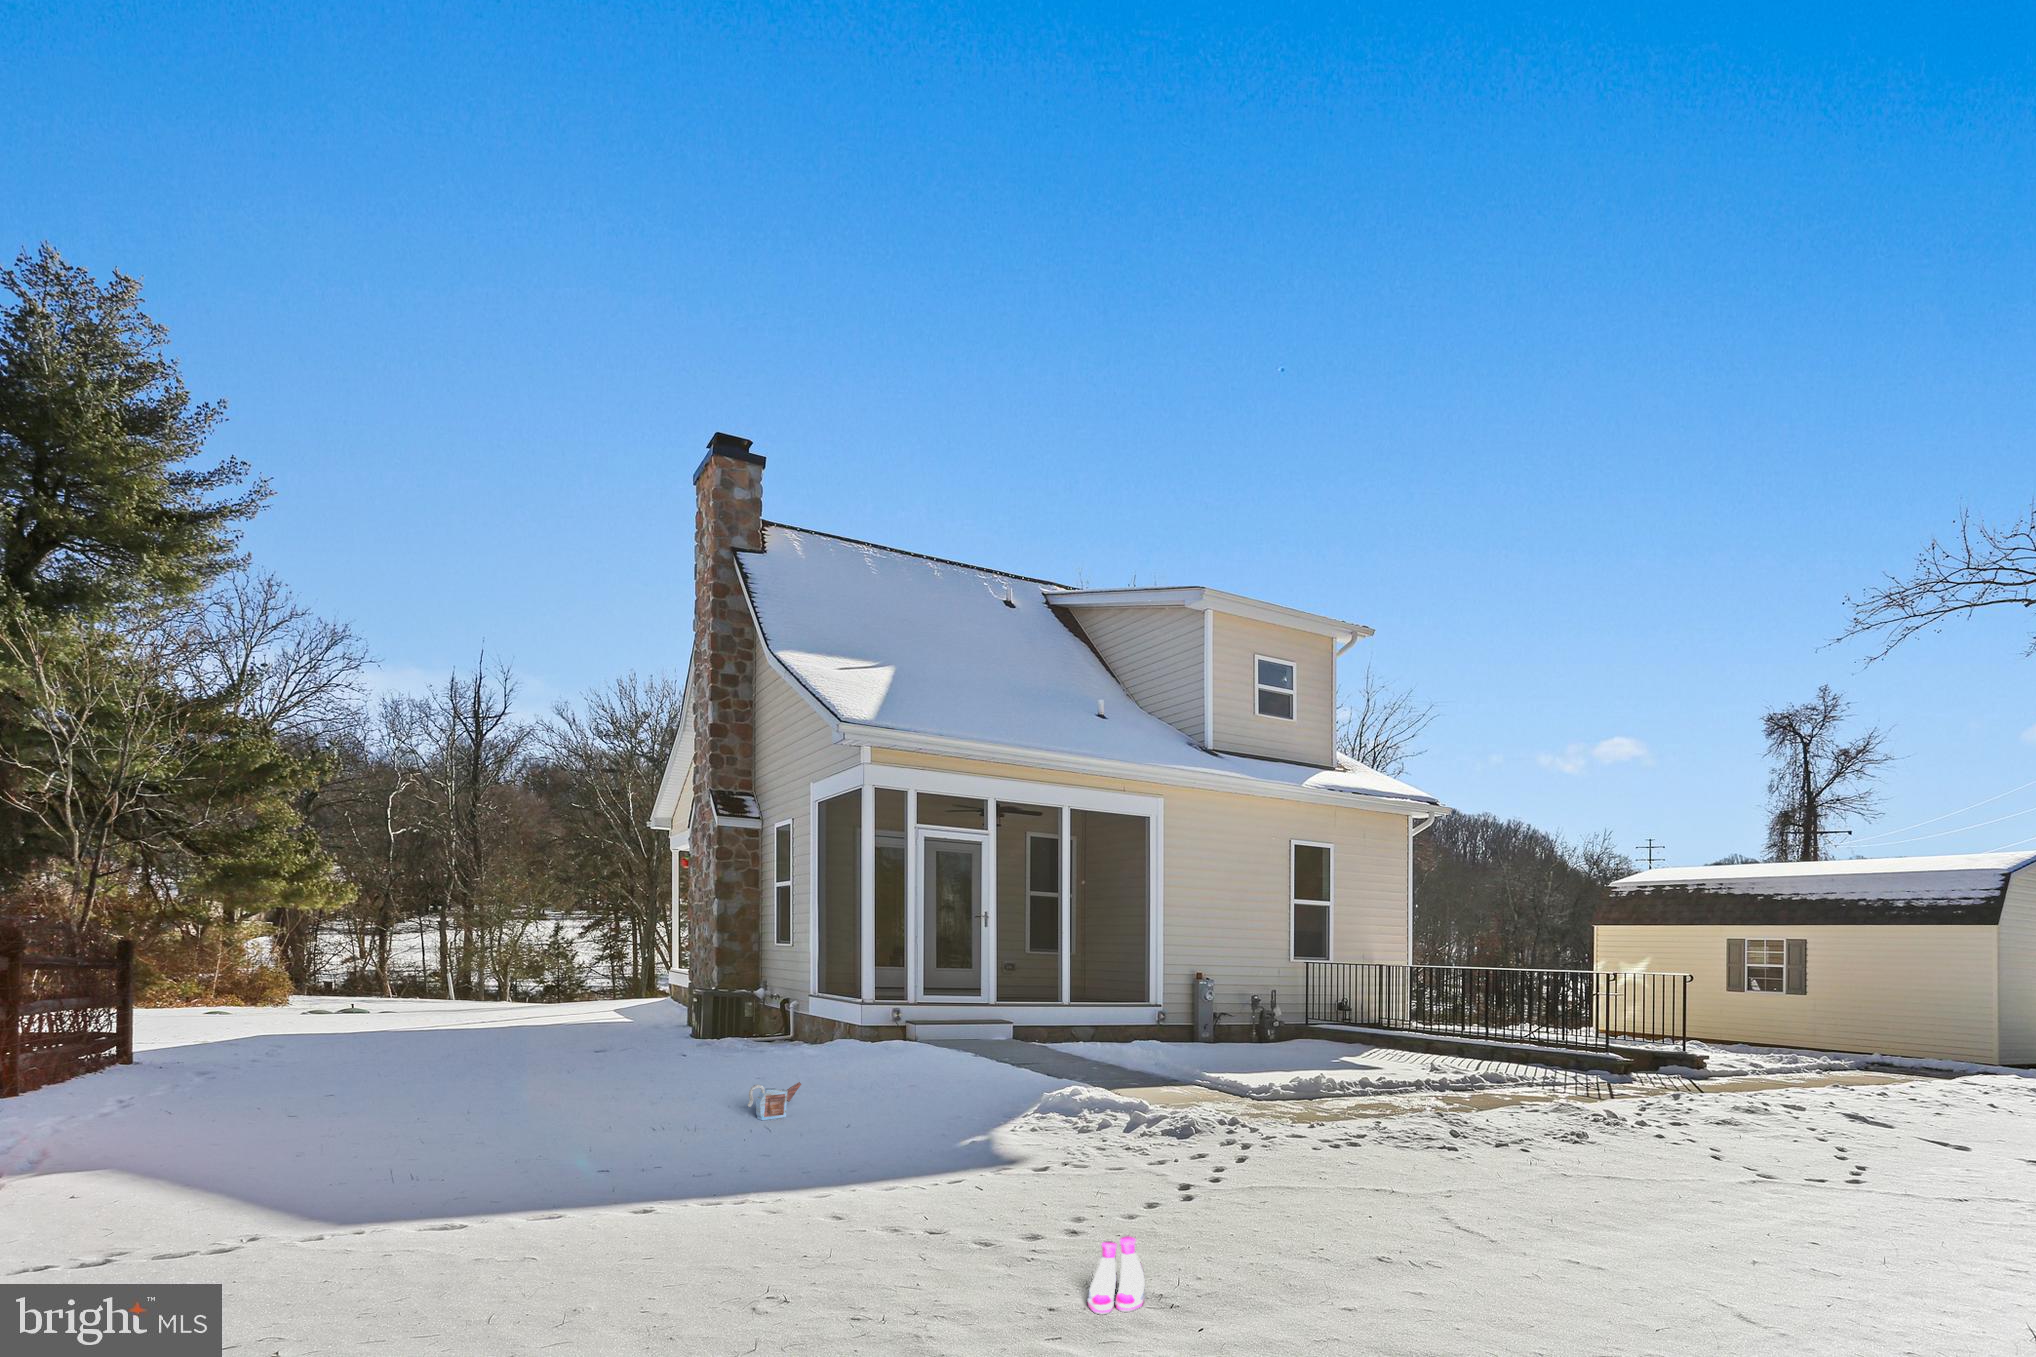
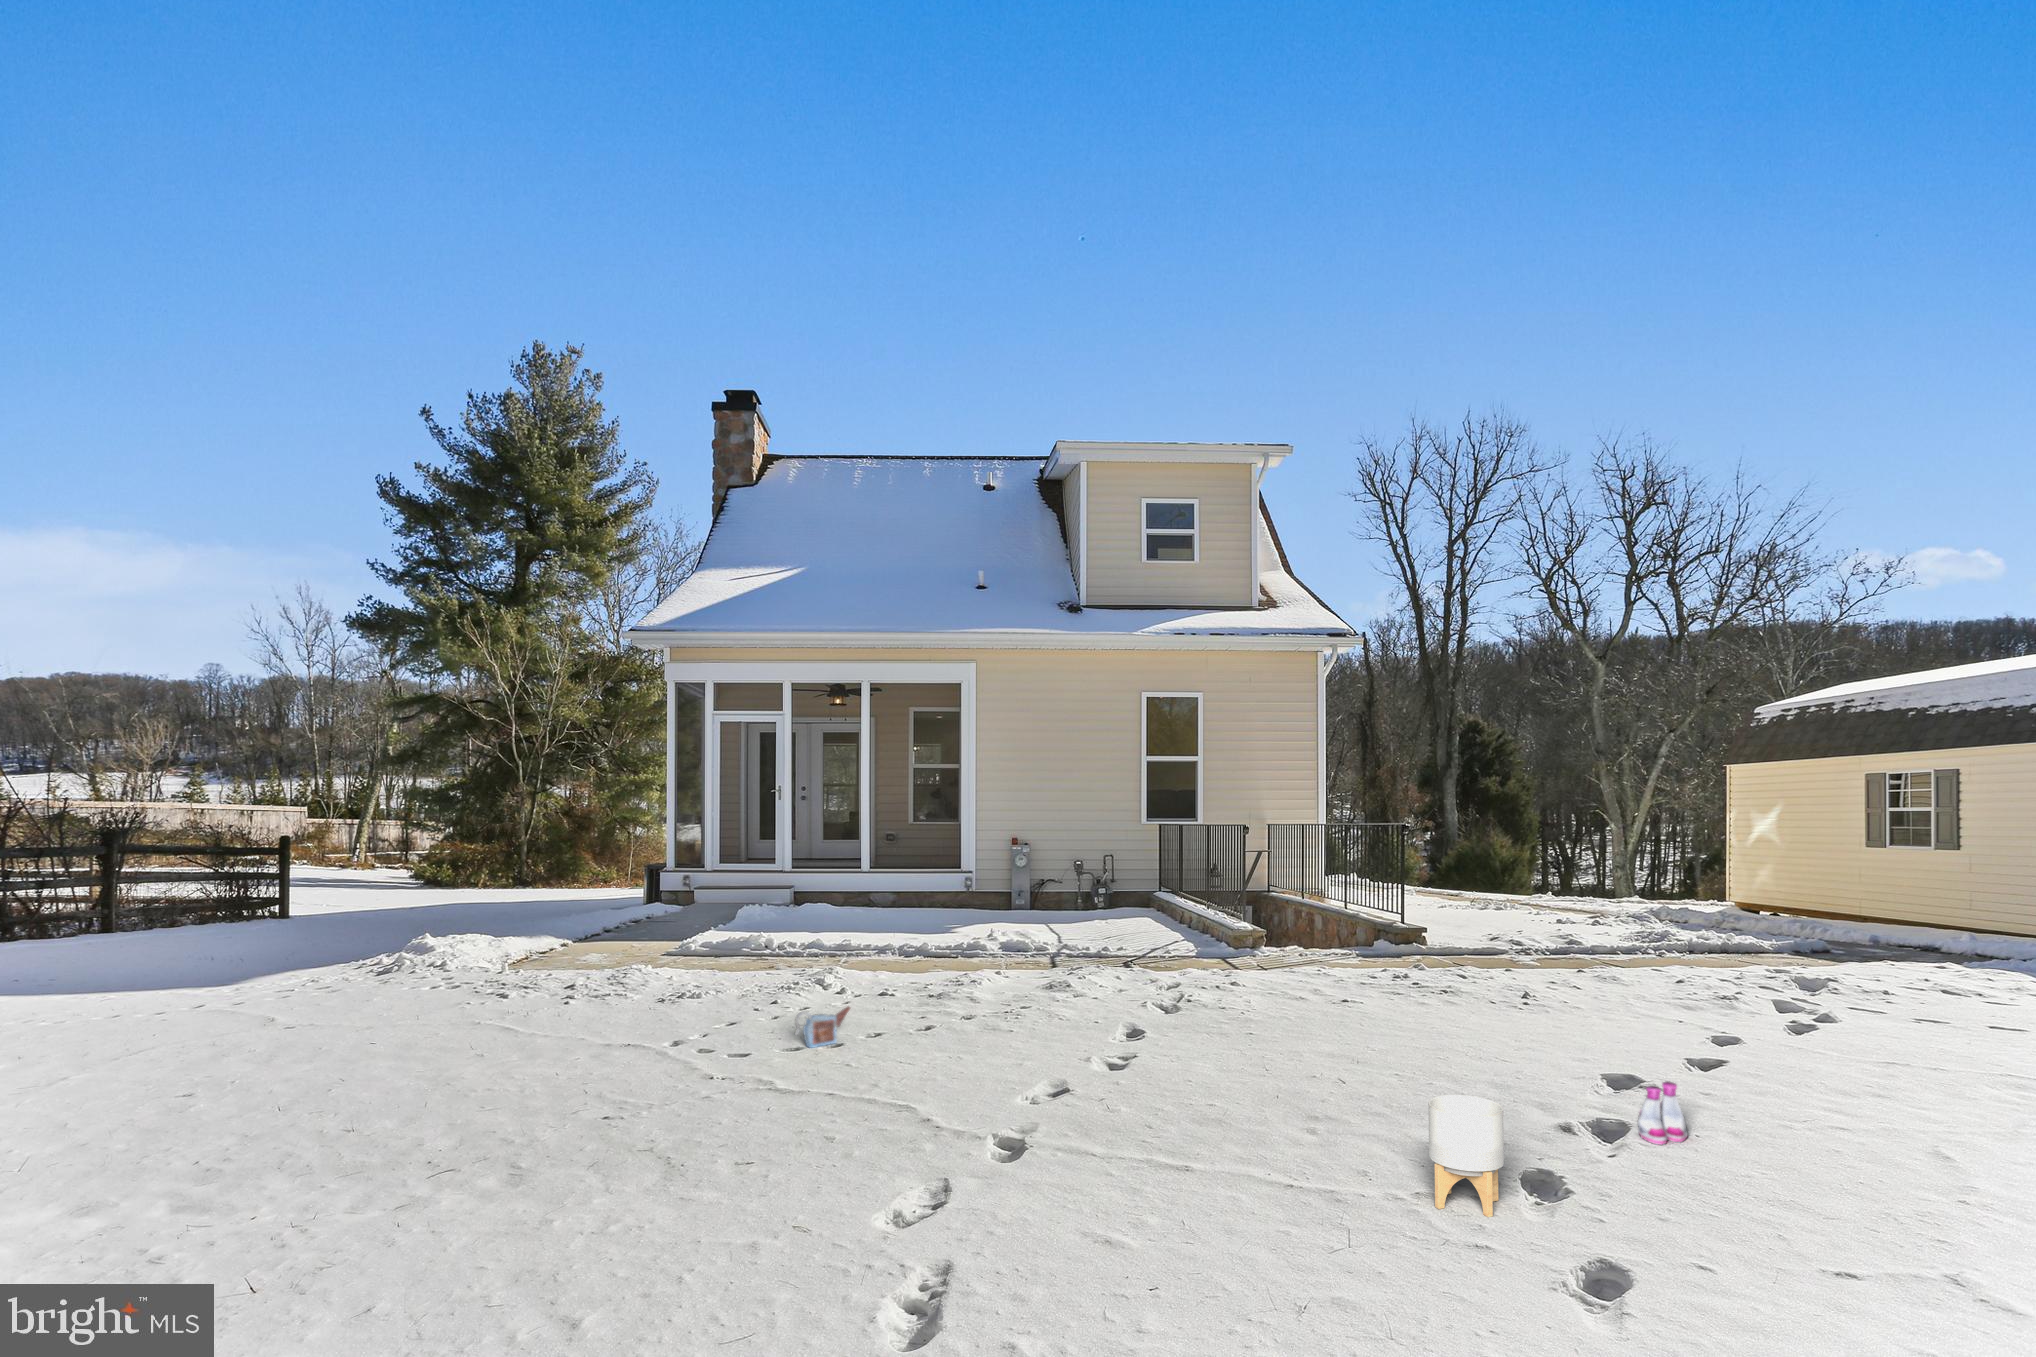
planter: none [1333,1164,1398,1273] -> present [1428,1095,1504,1217]
boots: present [1087,1236,1145,1314] -> present [1638,1081,1688,1145]

